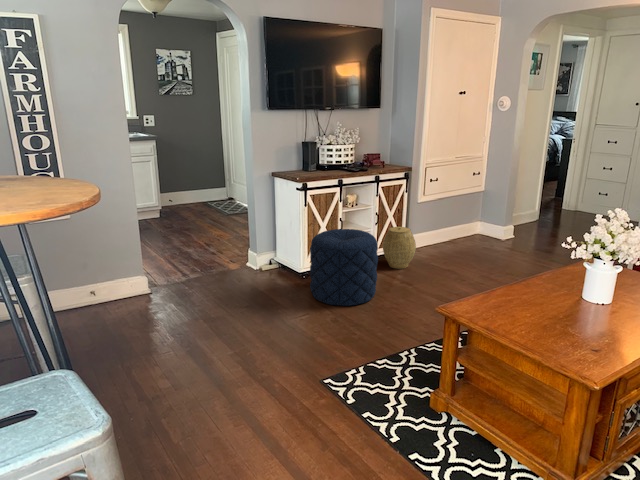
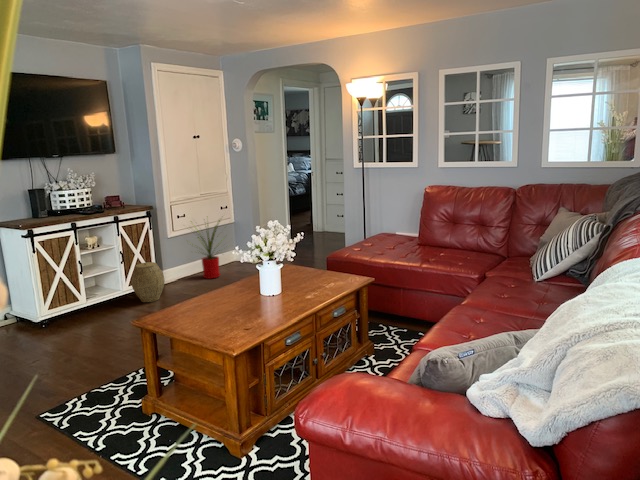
house plant: none [435,179,491,252] -> present [198,220,221,279]
pouf: present [310,229,378,306] -> none [40,270,119,347]

